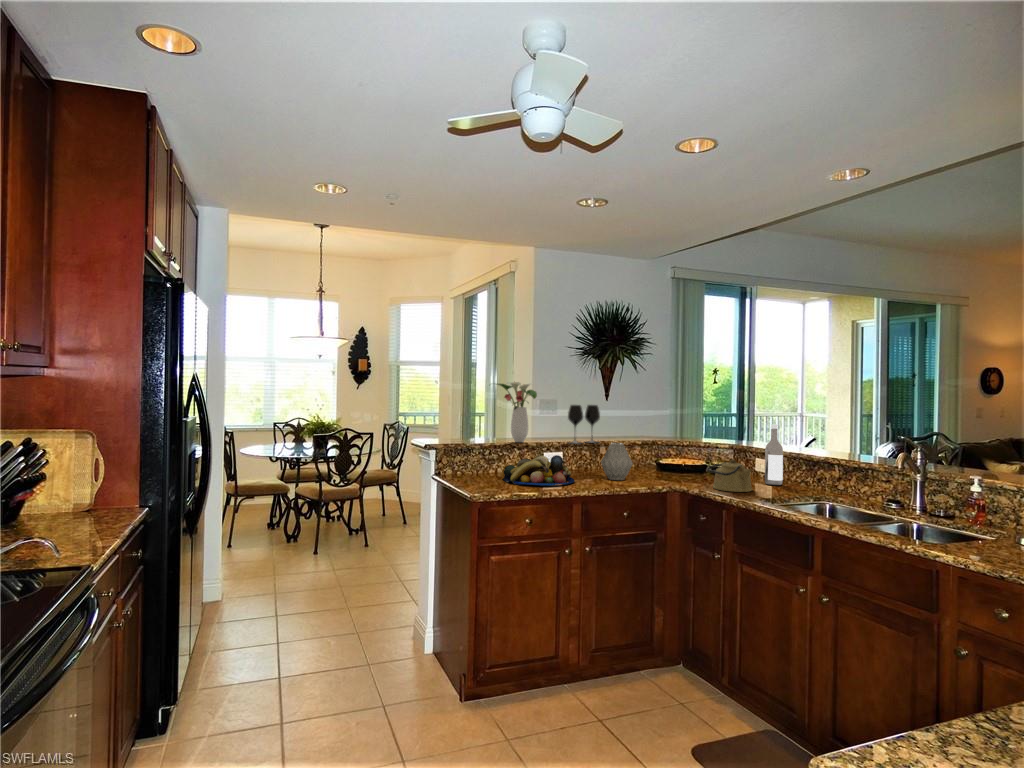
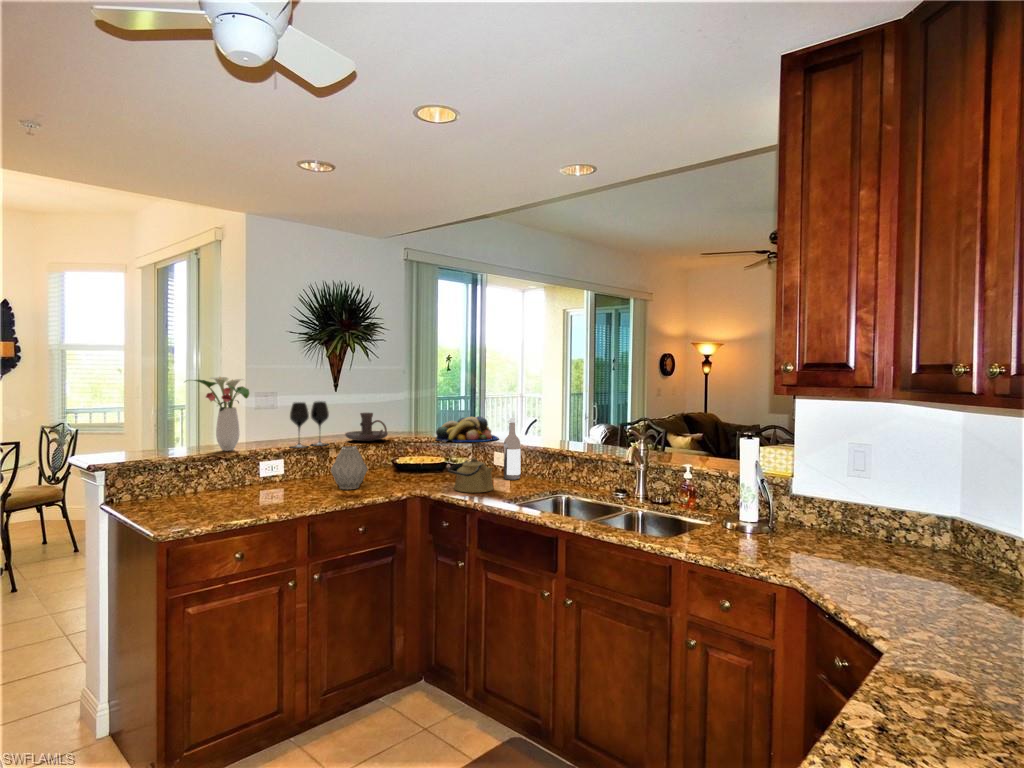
candle holder: none [614,417,652,442] -> present [345,413,388,441]
fruit bowl: present [503,455,575,486] -> present [436,416,499,442]

